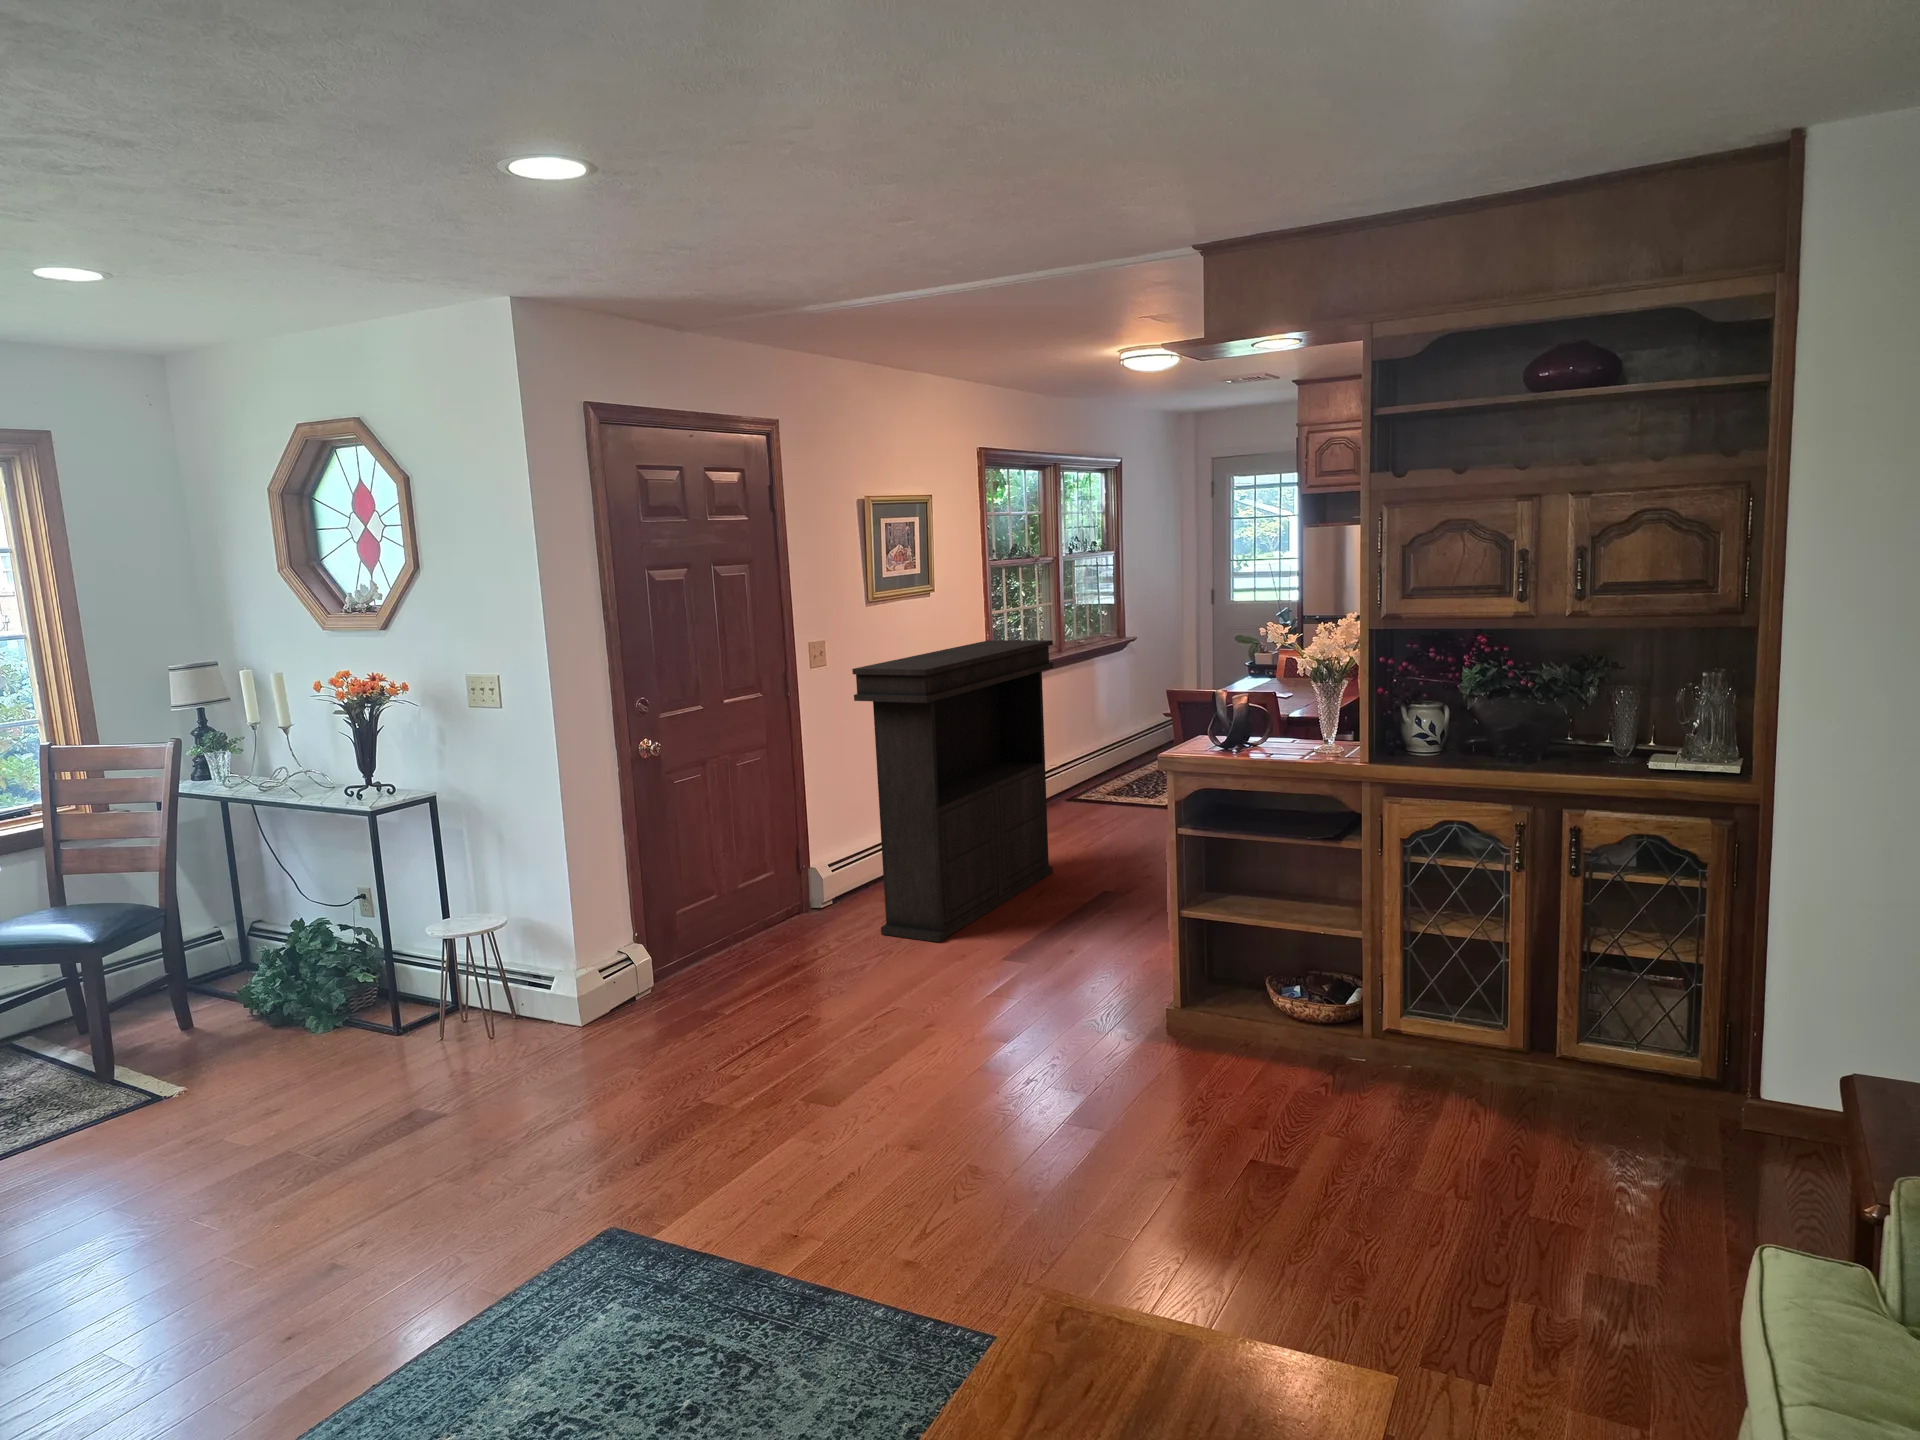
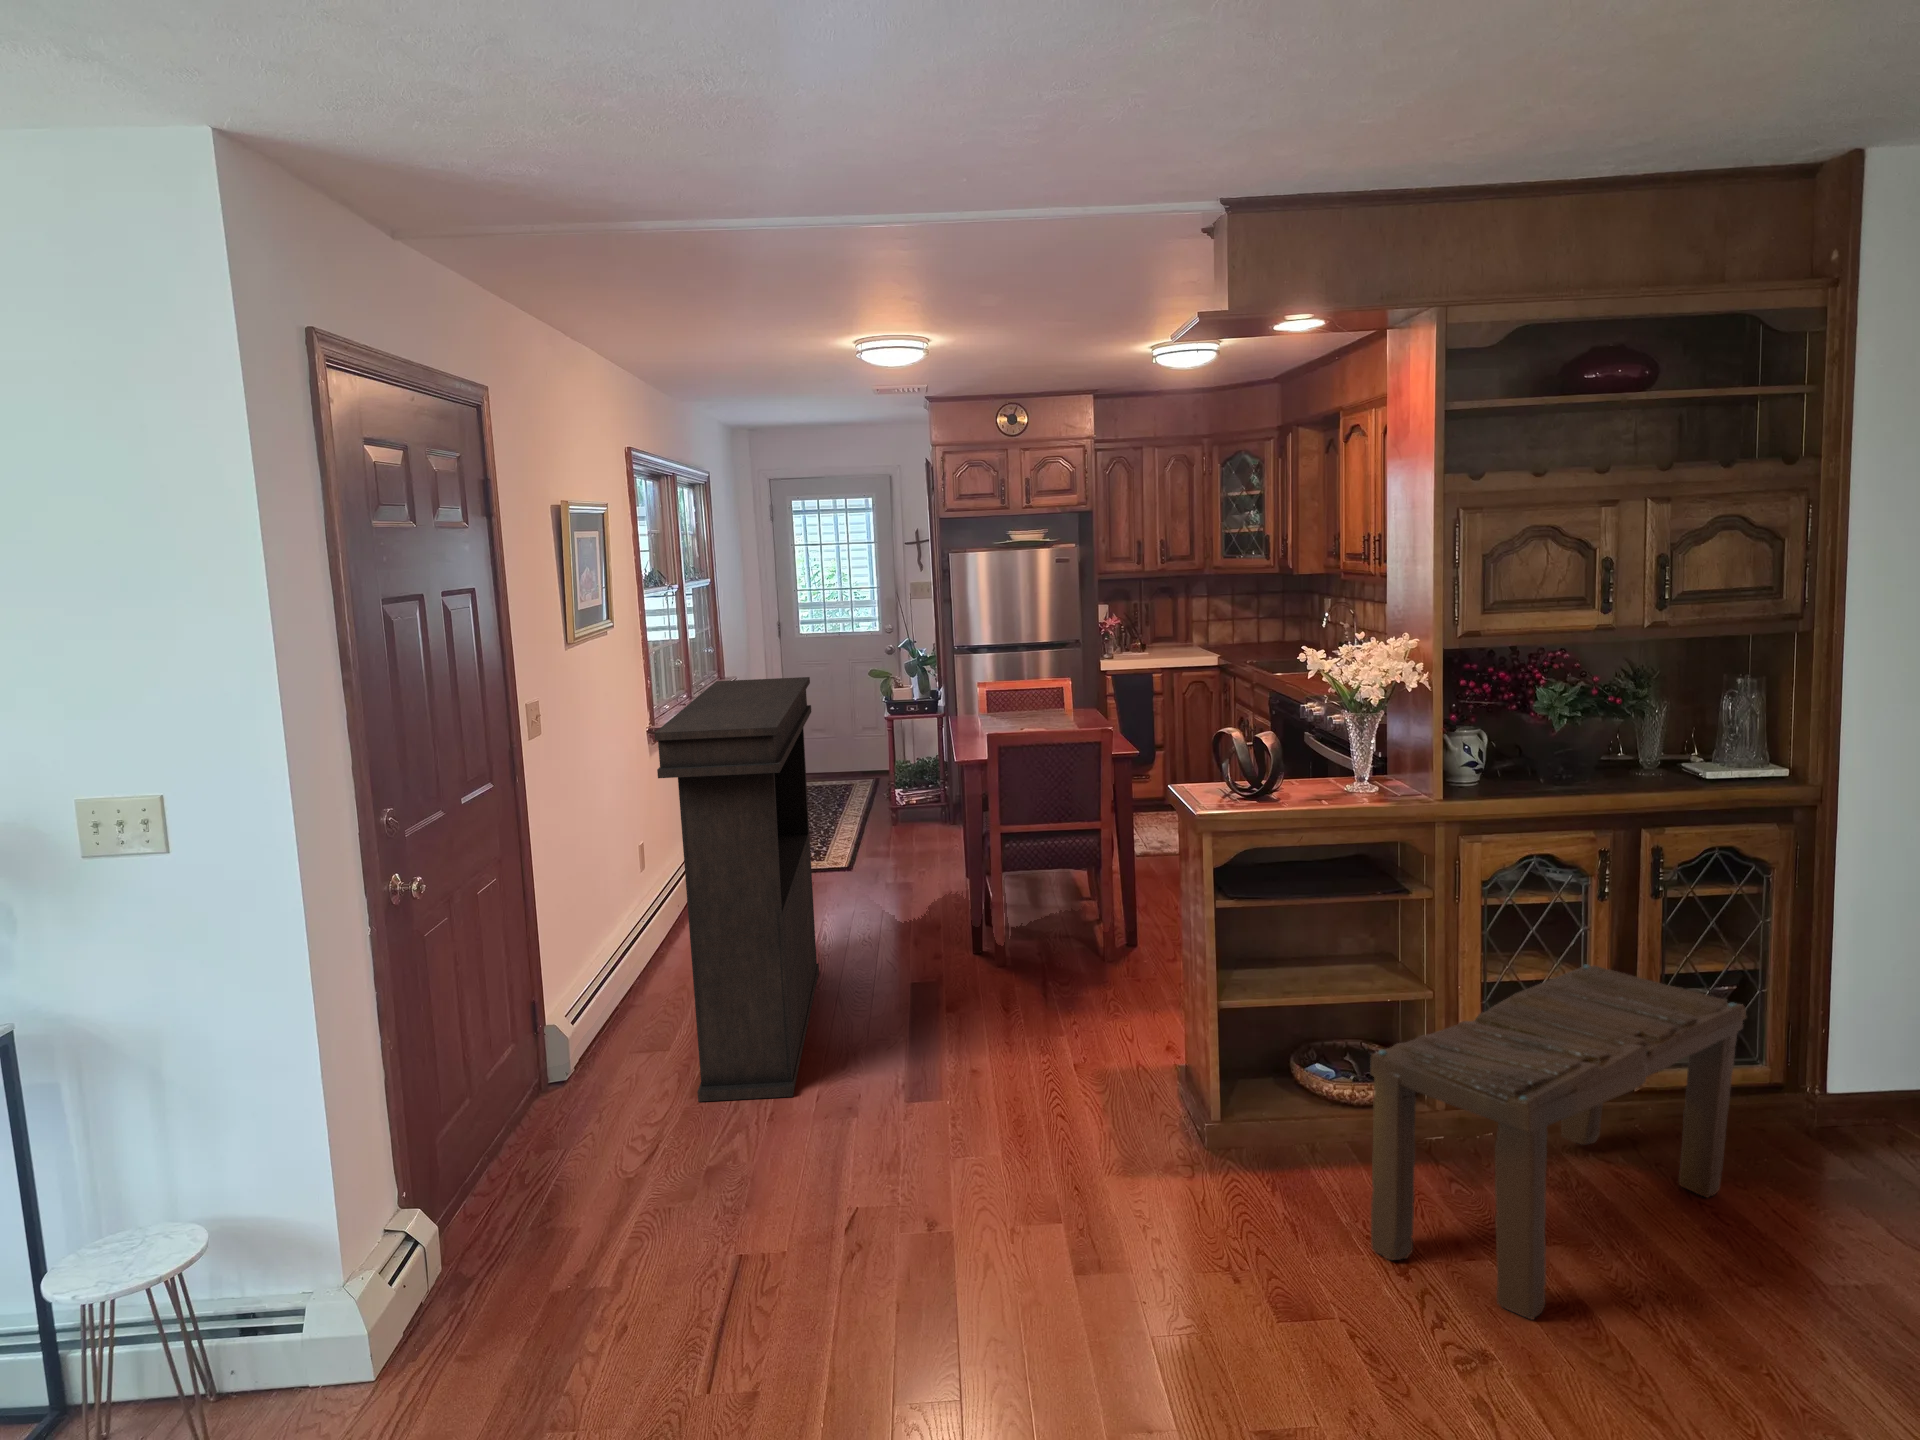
bench: none [1195,926,1568,1174] -> present [1370,964,1746,1319]

